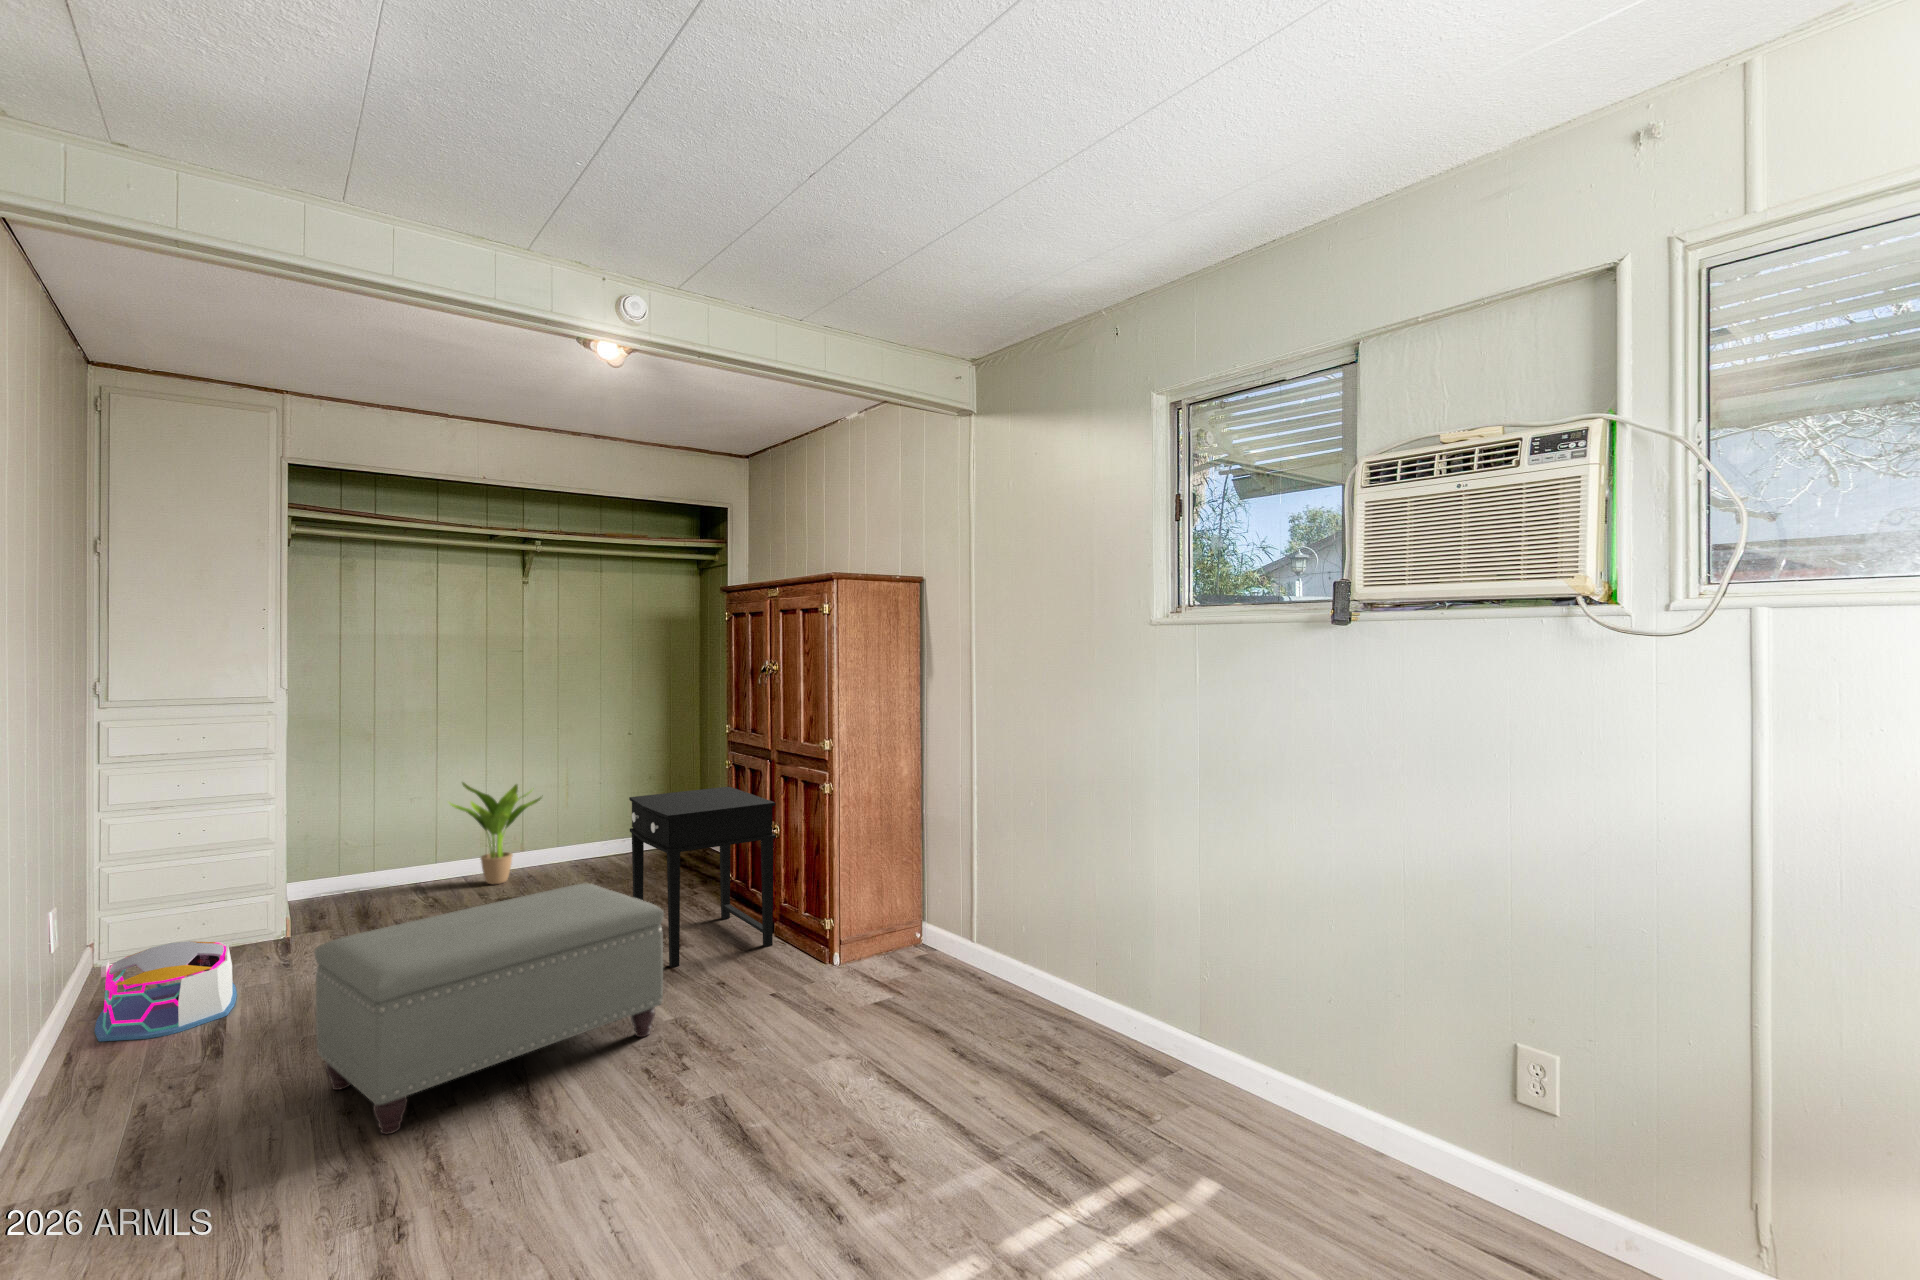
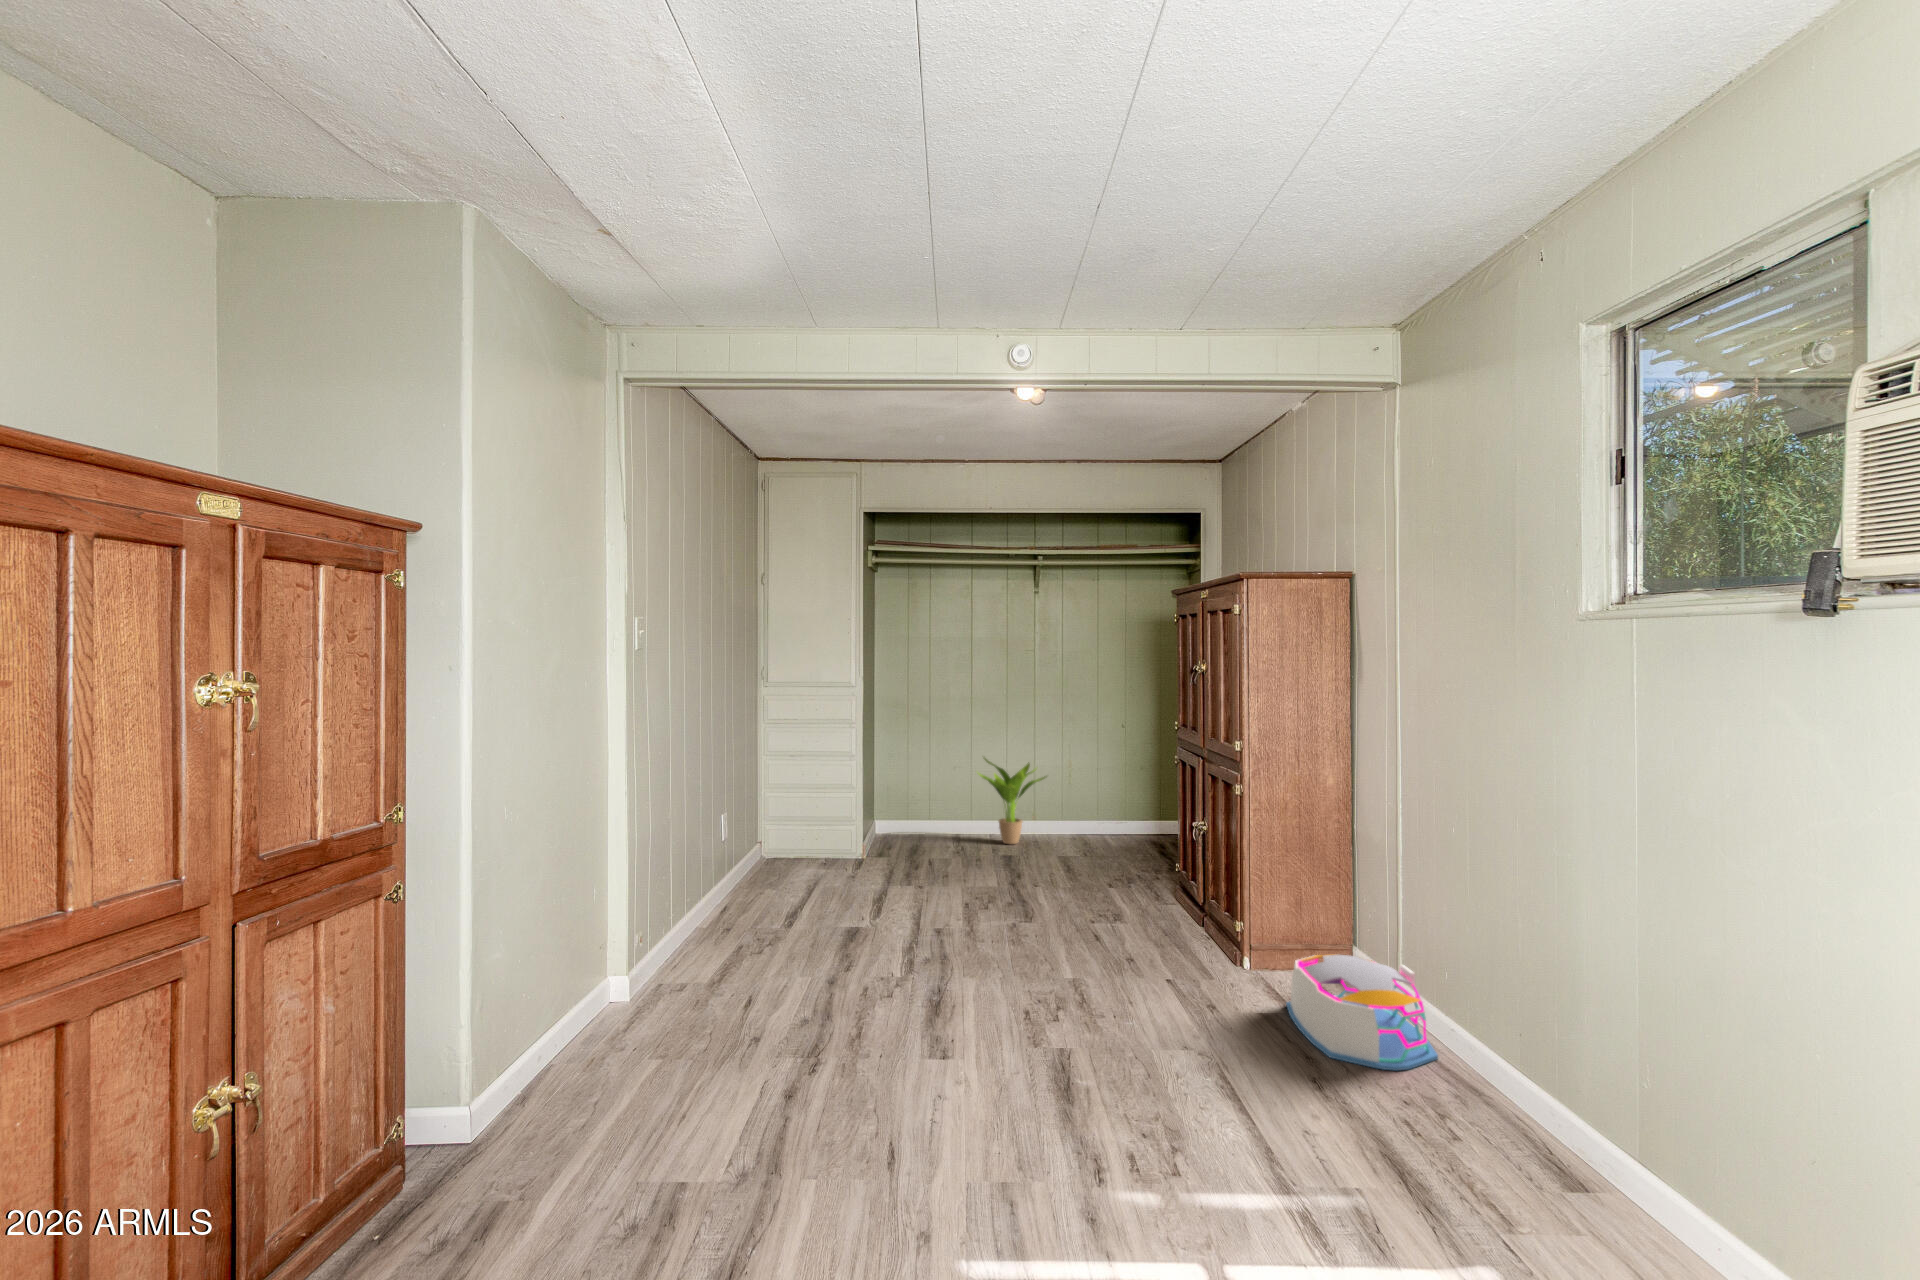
side table: present [629,787,776,967] -> none [1081,780,1202,938]
ottoman: present [315,883,664,1134] -> none [819,846,1060,1005]
storage bin: present [95,941,237,1041] -> present [1286,954,1438,1071]

